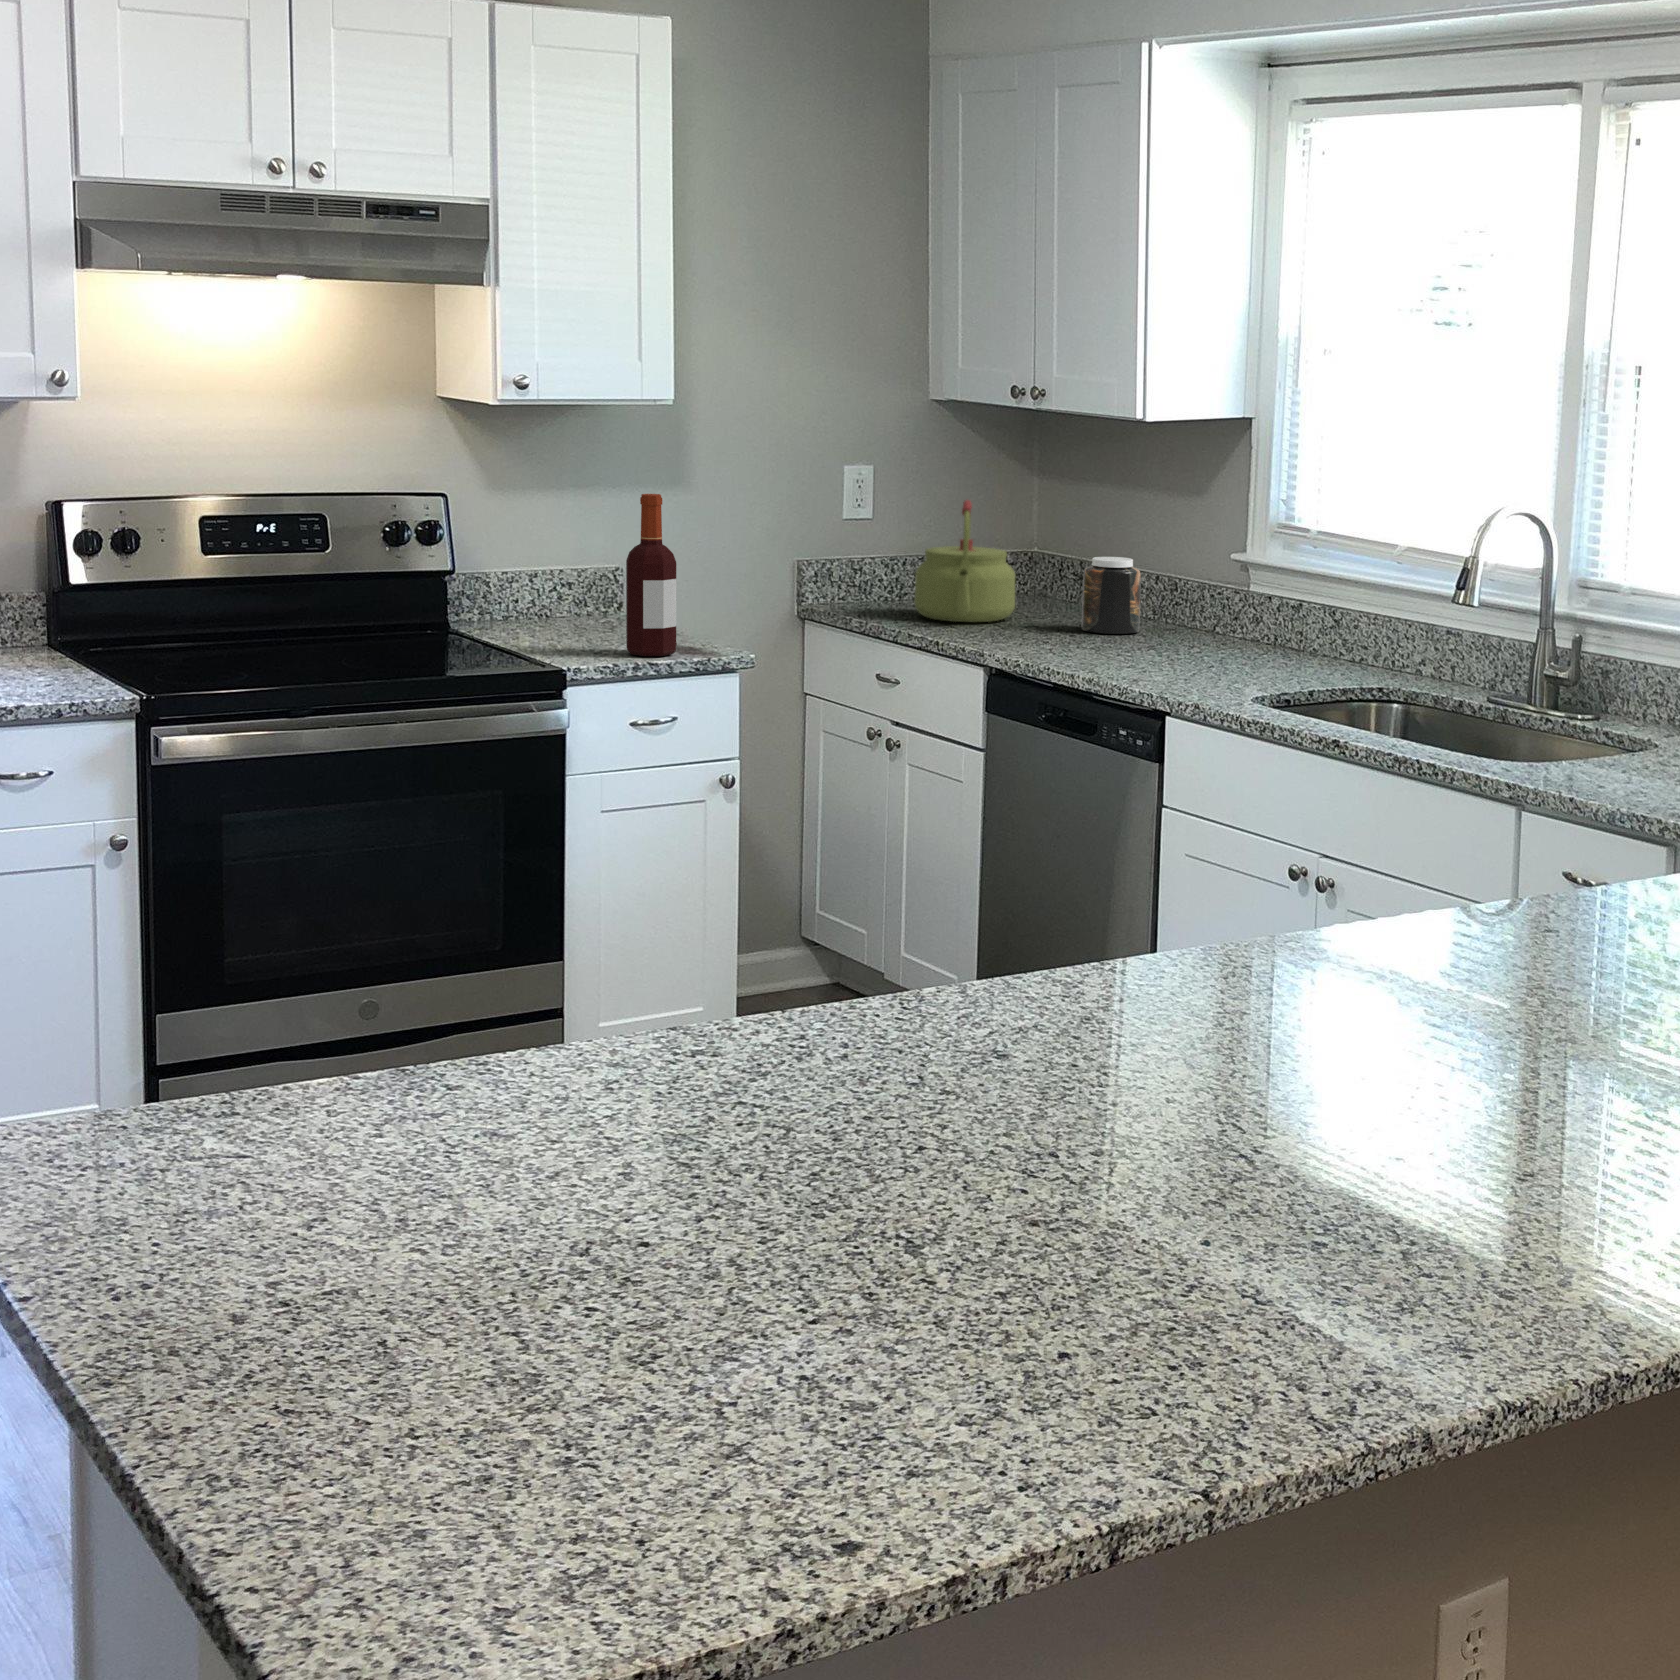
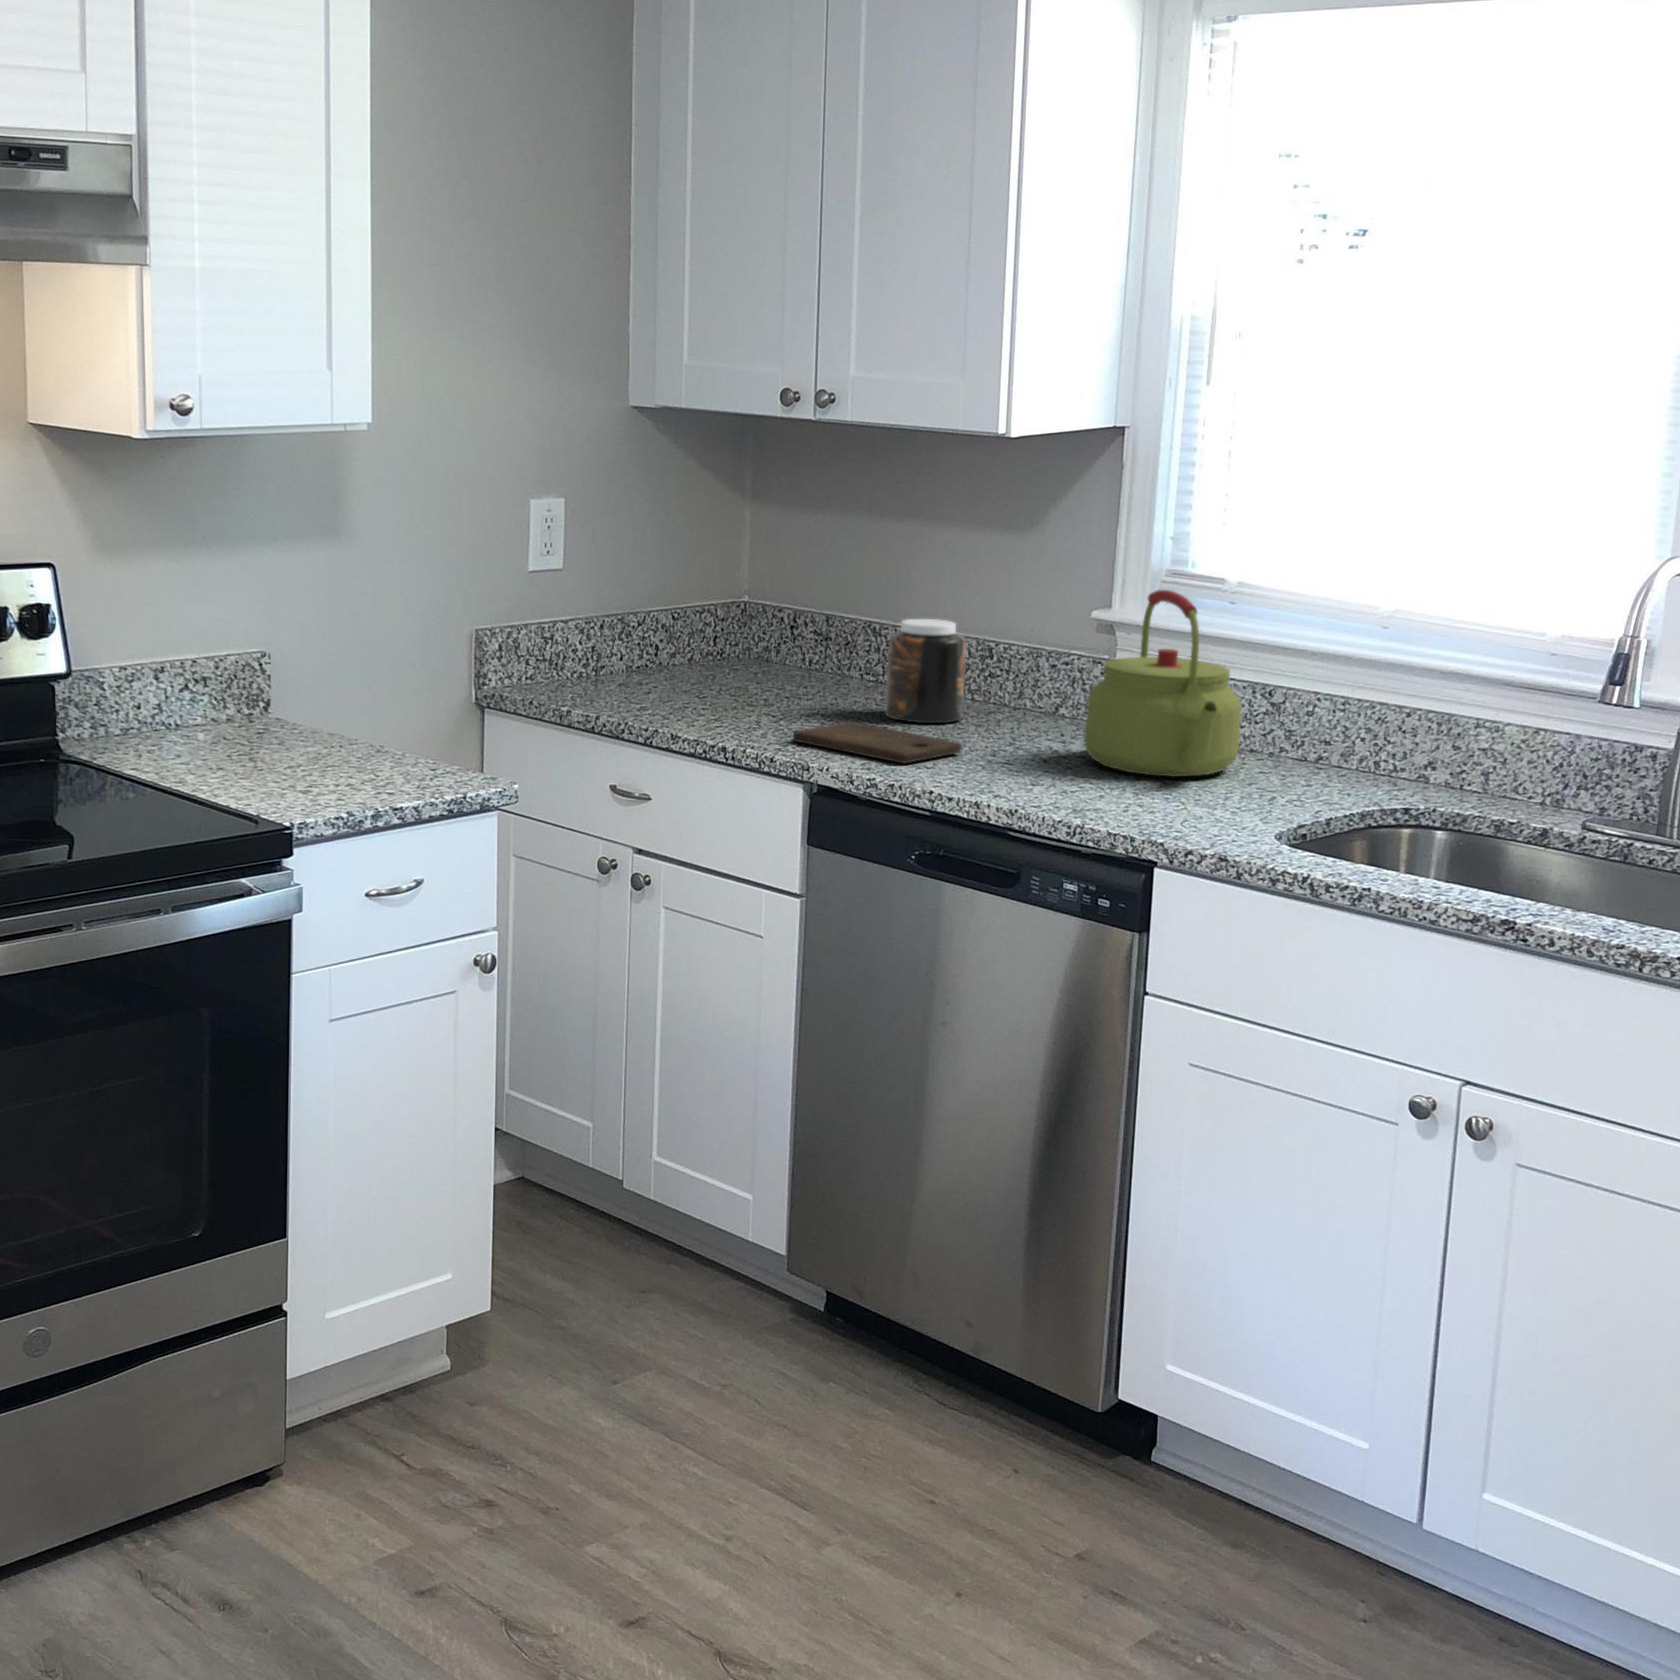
bottle: present [626,494,677,656] -> none [339,561,412,792]
kettle: present [914,500,1015,622] -> present [1084,590,1241,777]
cutting board: none [985,629,1102,653] -> present [793,722,961,764]

